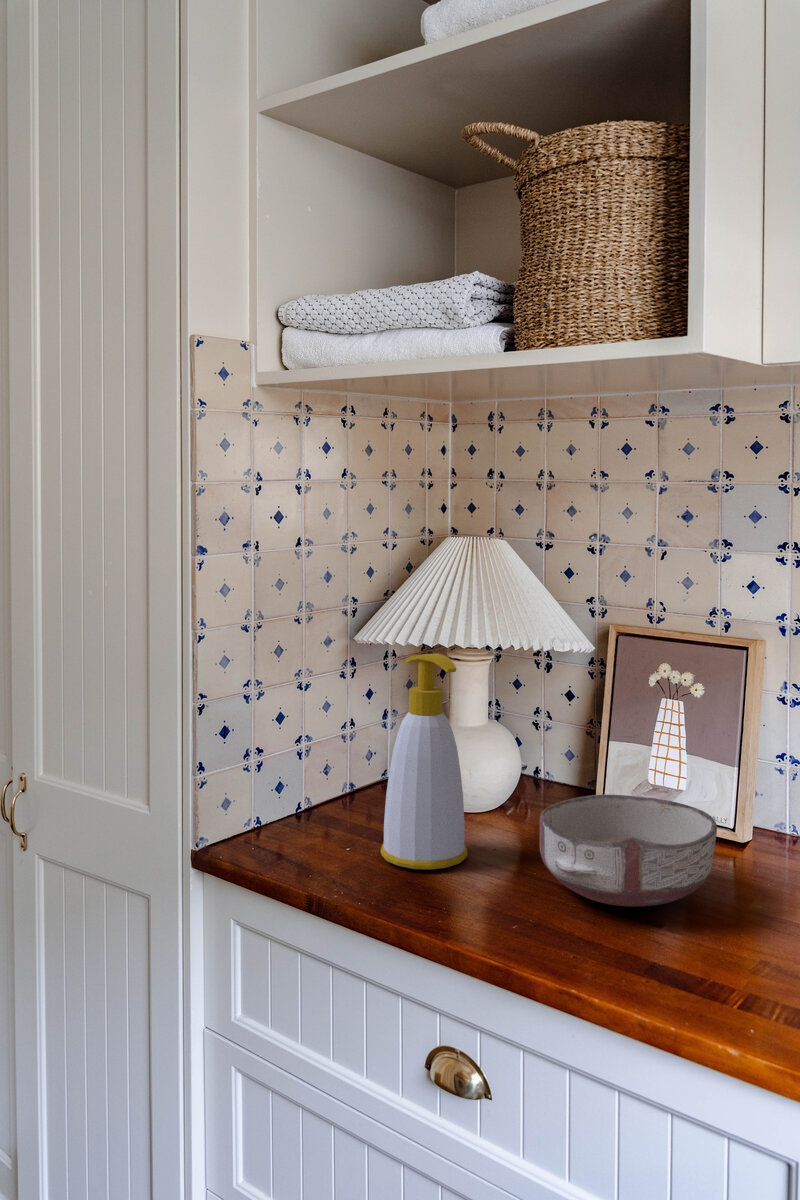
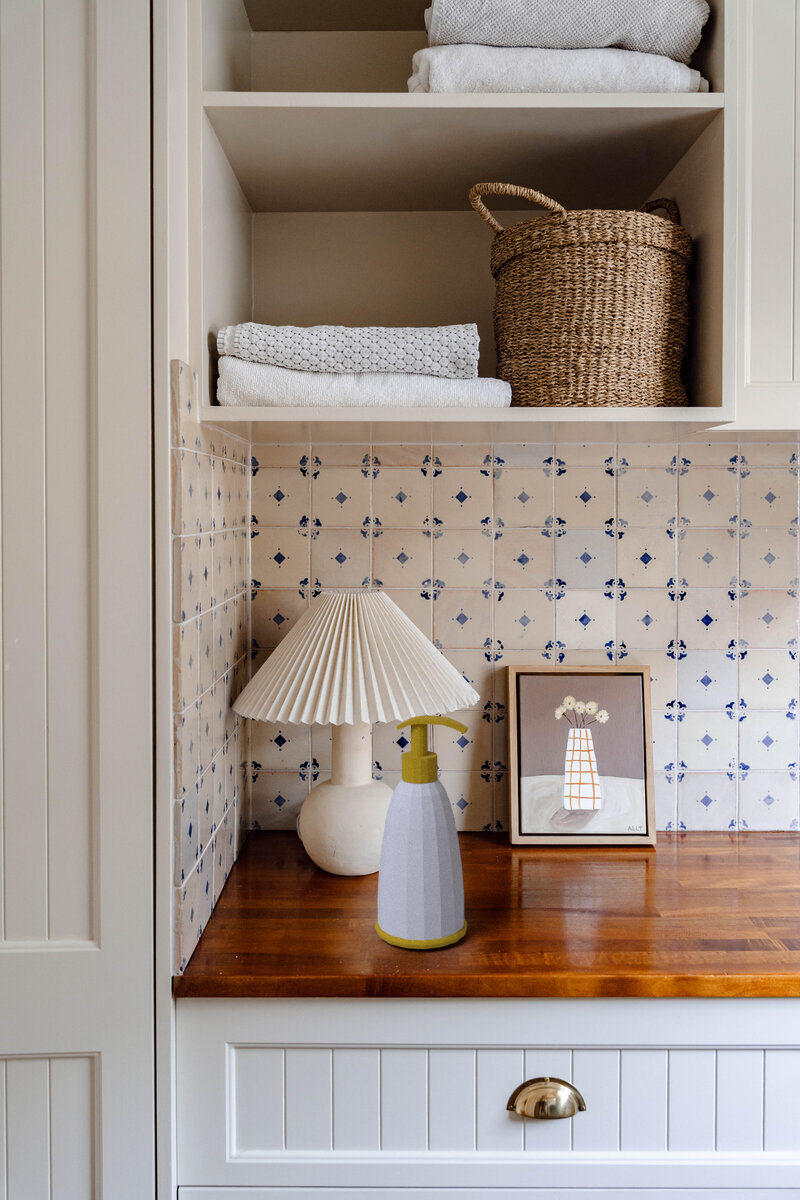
ceramic bowl: present [540,795,717,907] -> none [542,818,702,923]

